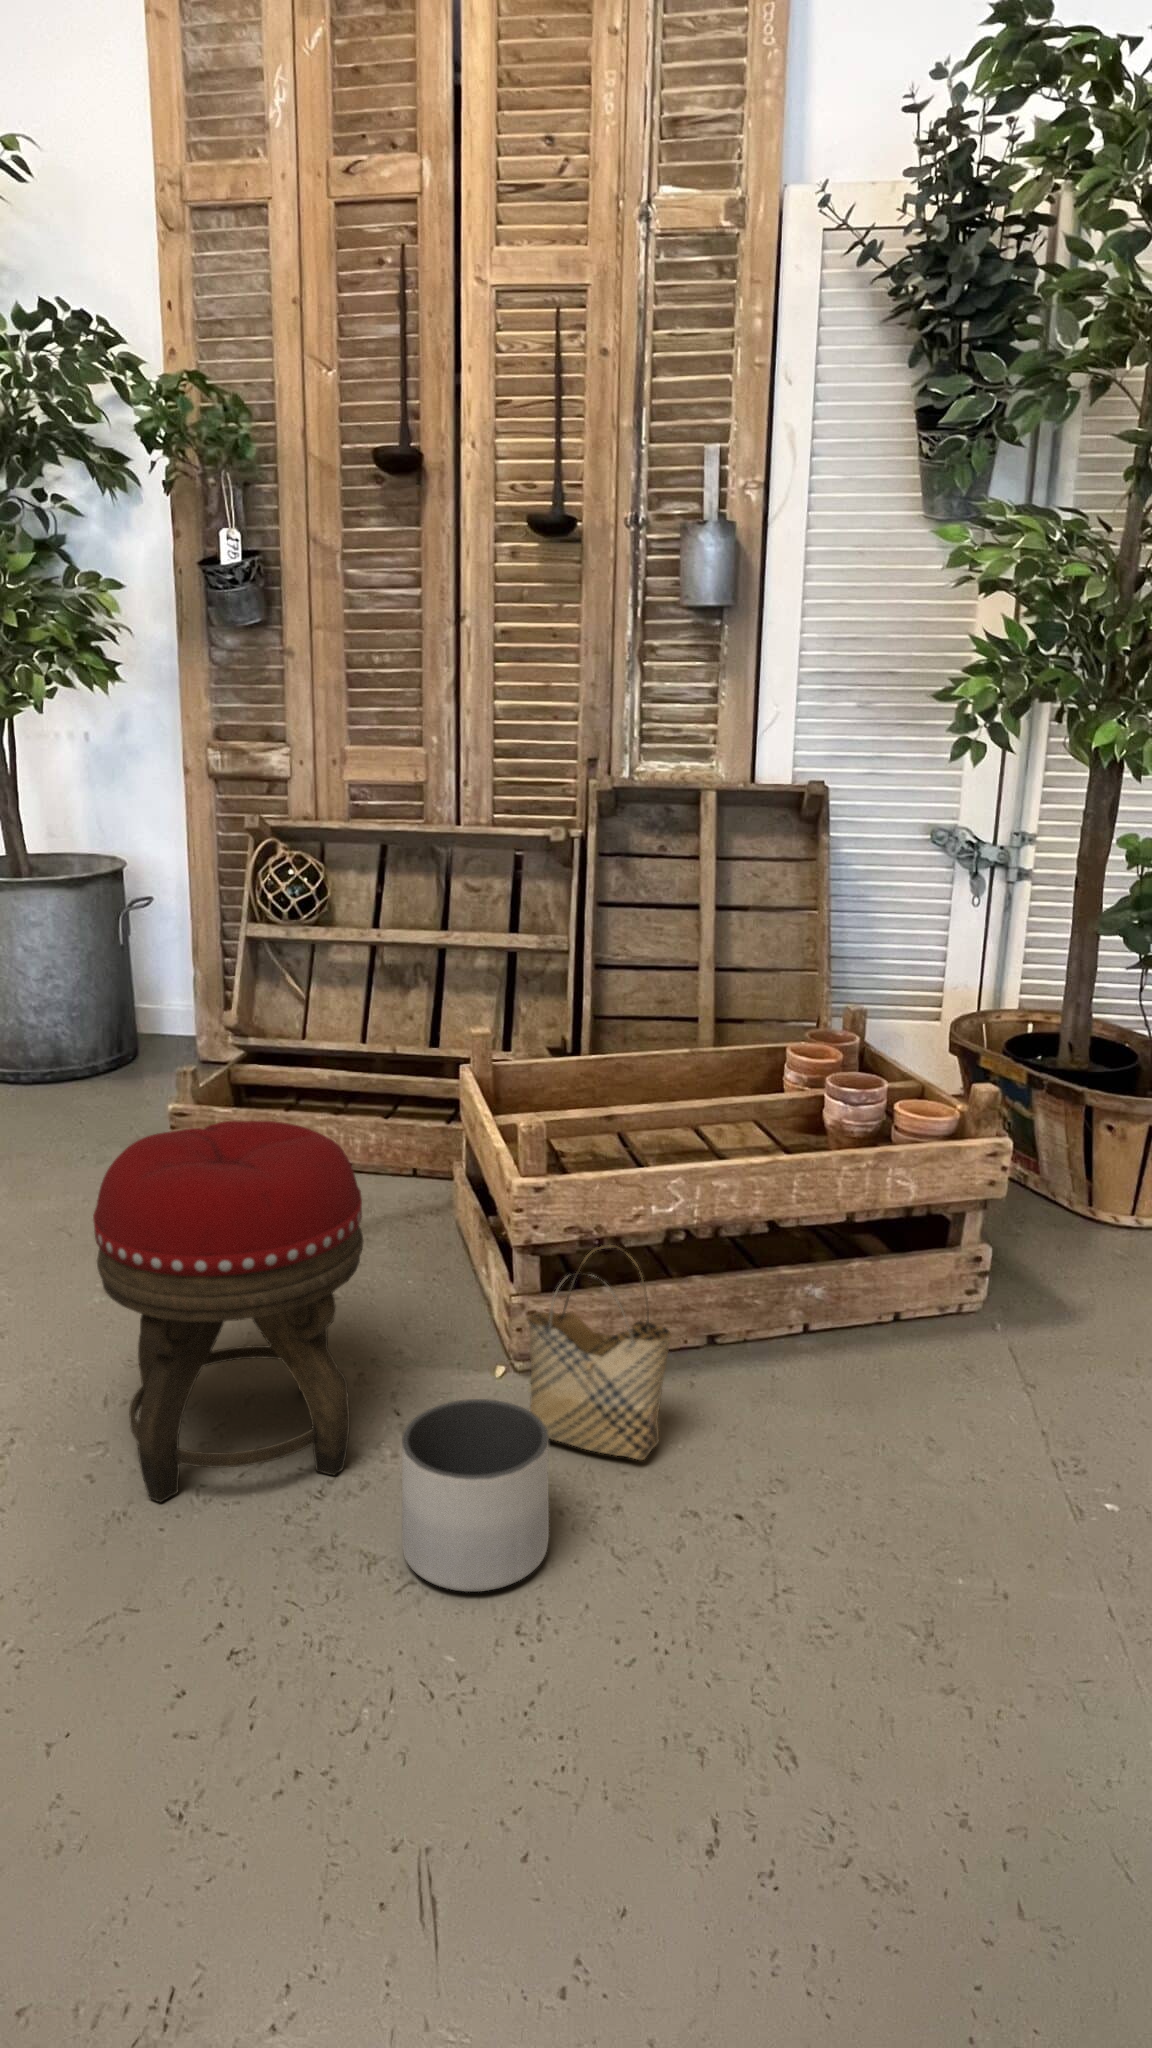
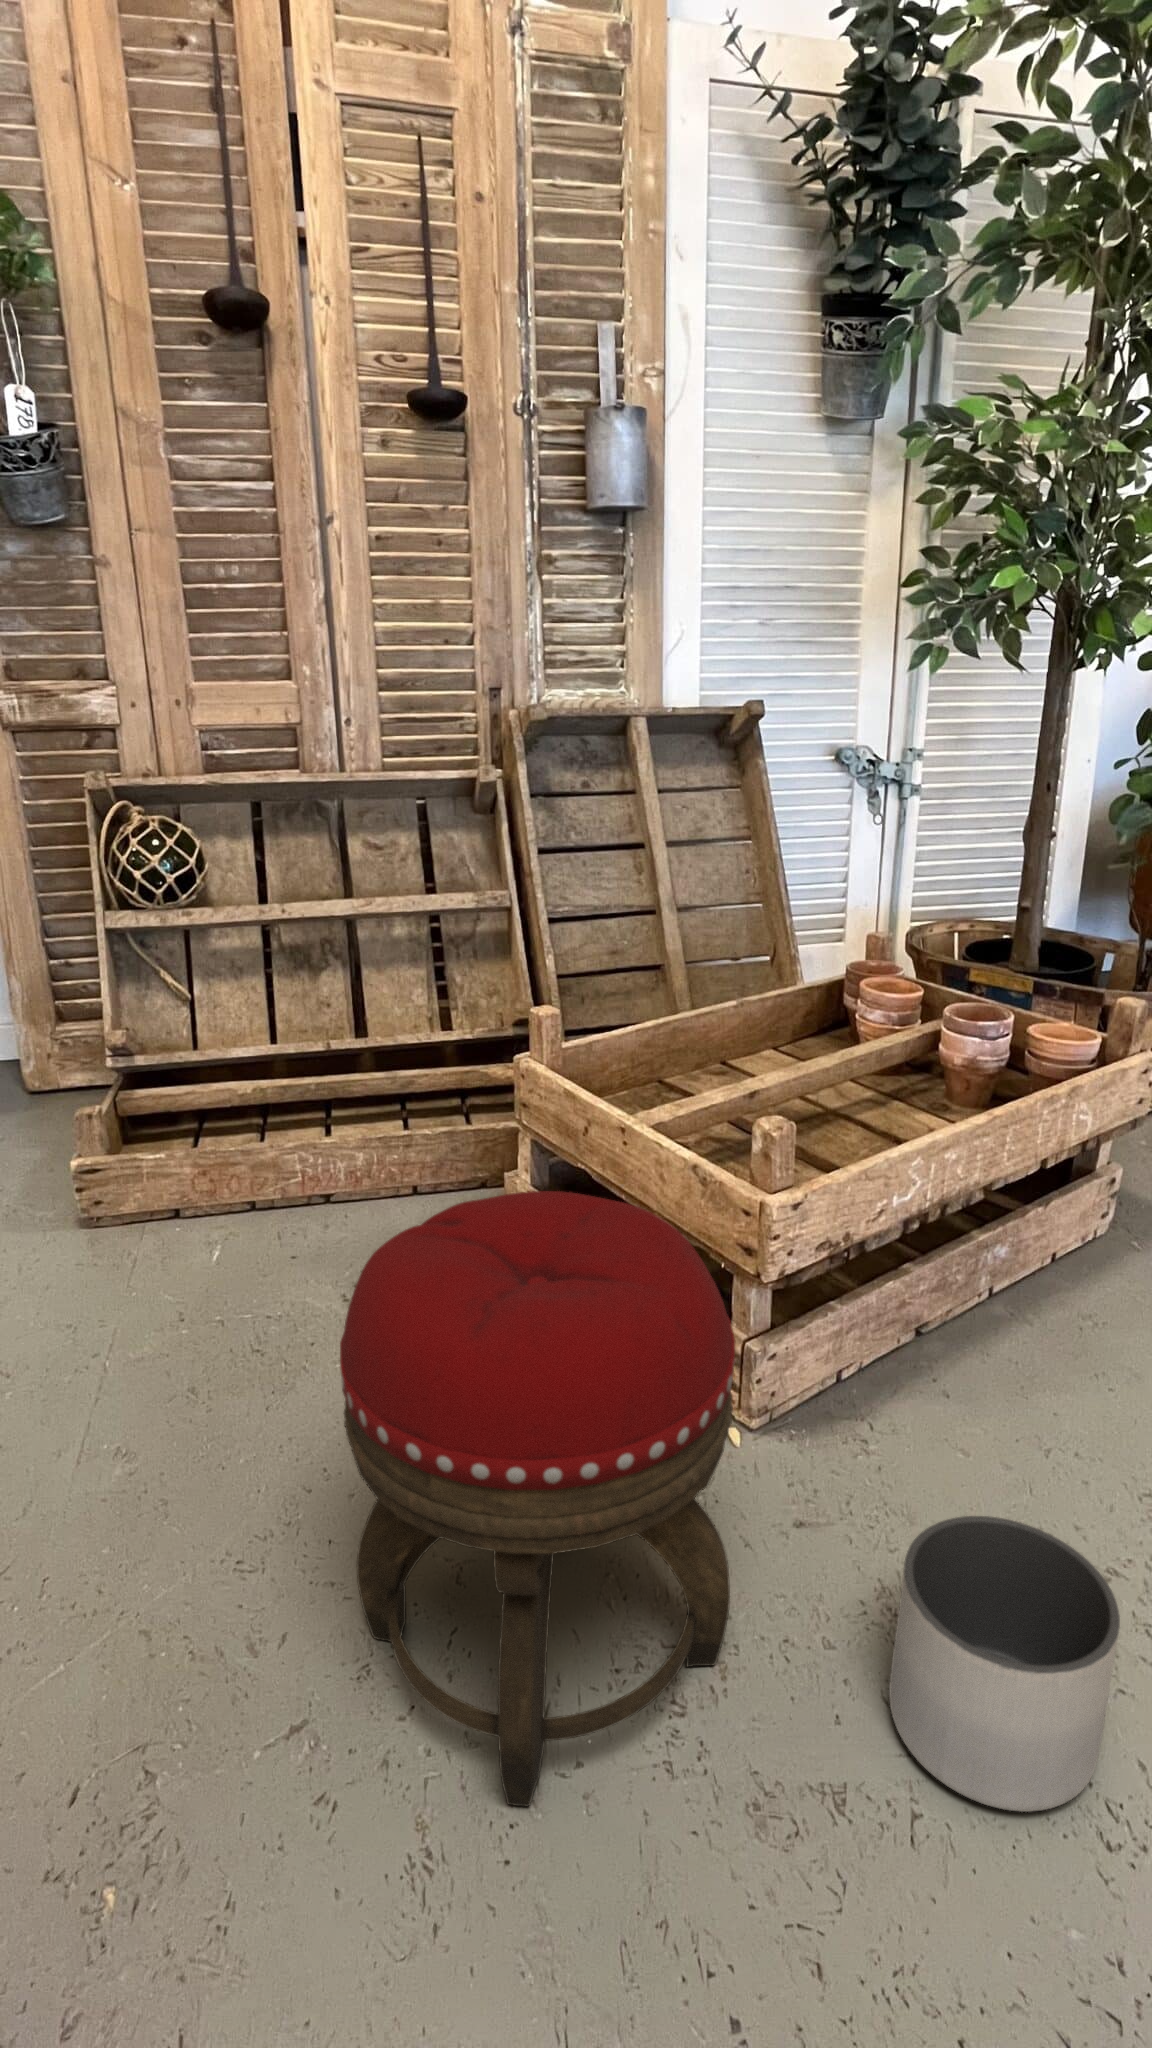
woven basket: present [527,1245,672,1460] -> none [865,1264,1047,1521]

